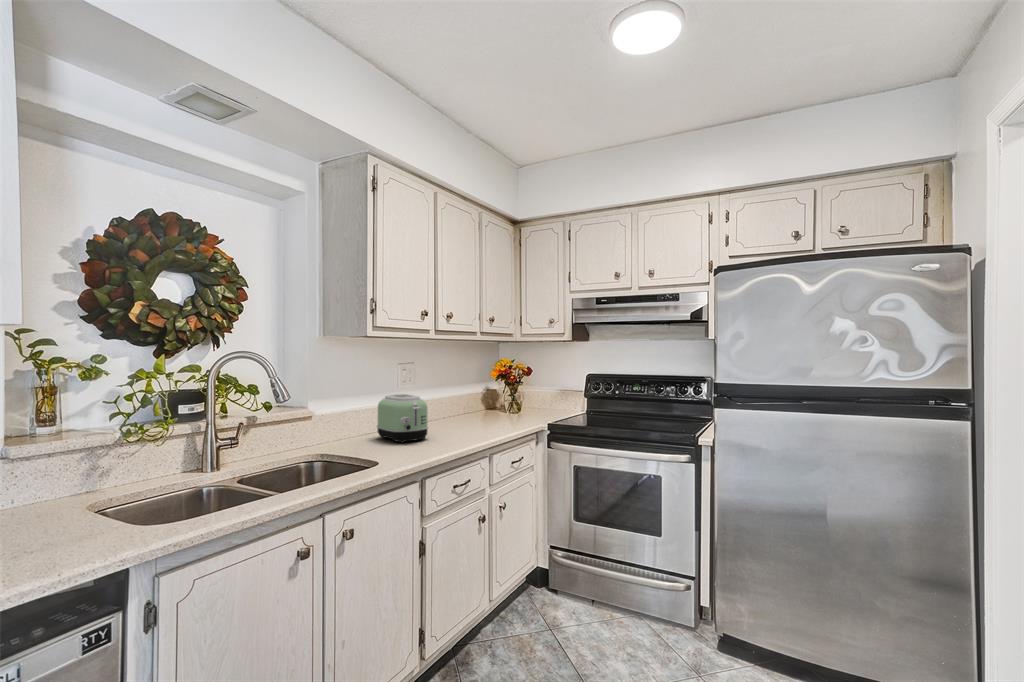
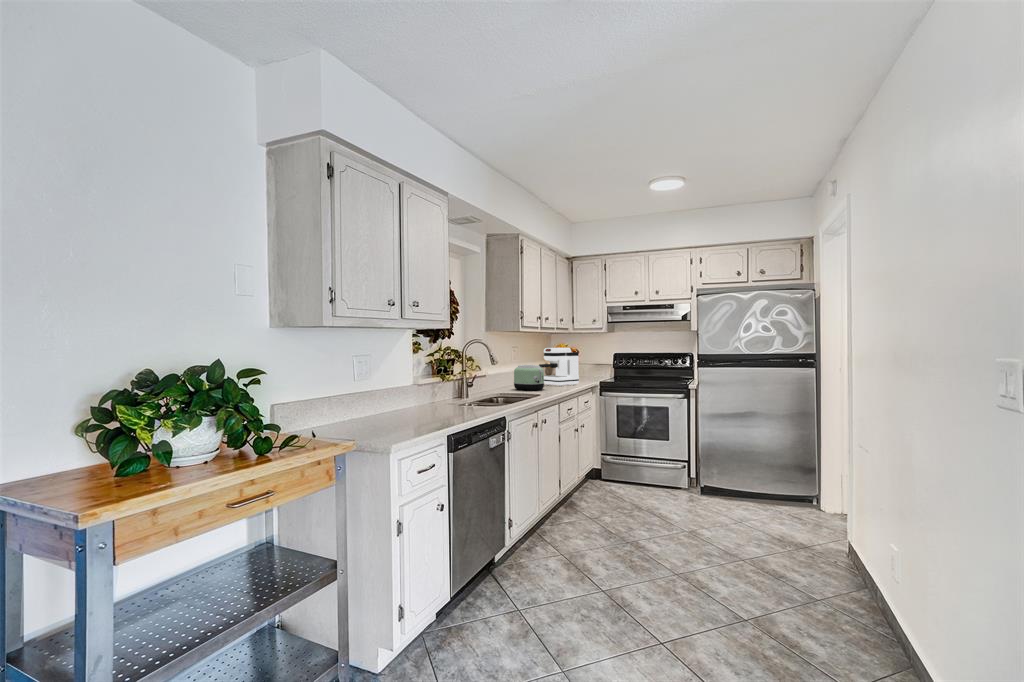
coffee maker: none [438,364,508,431] -> present [539,348,579,386]

